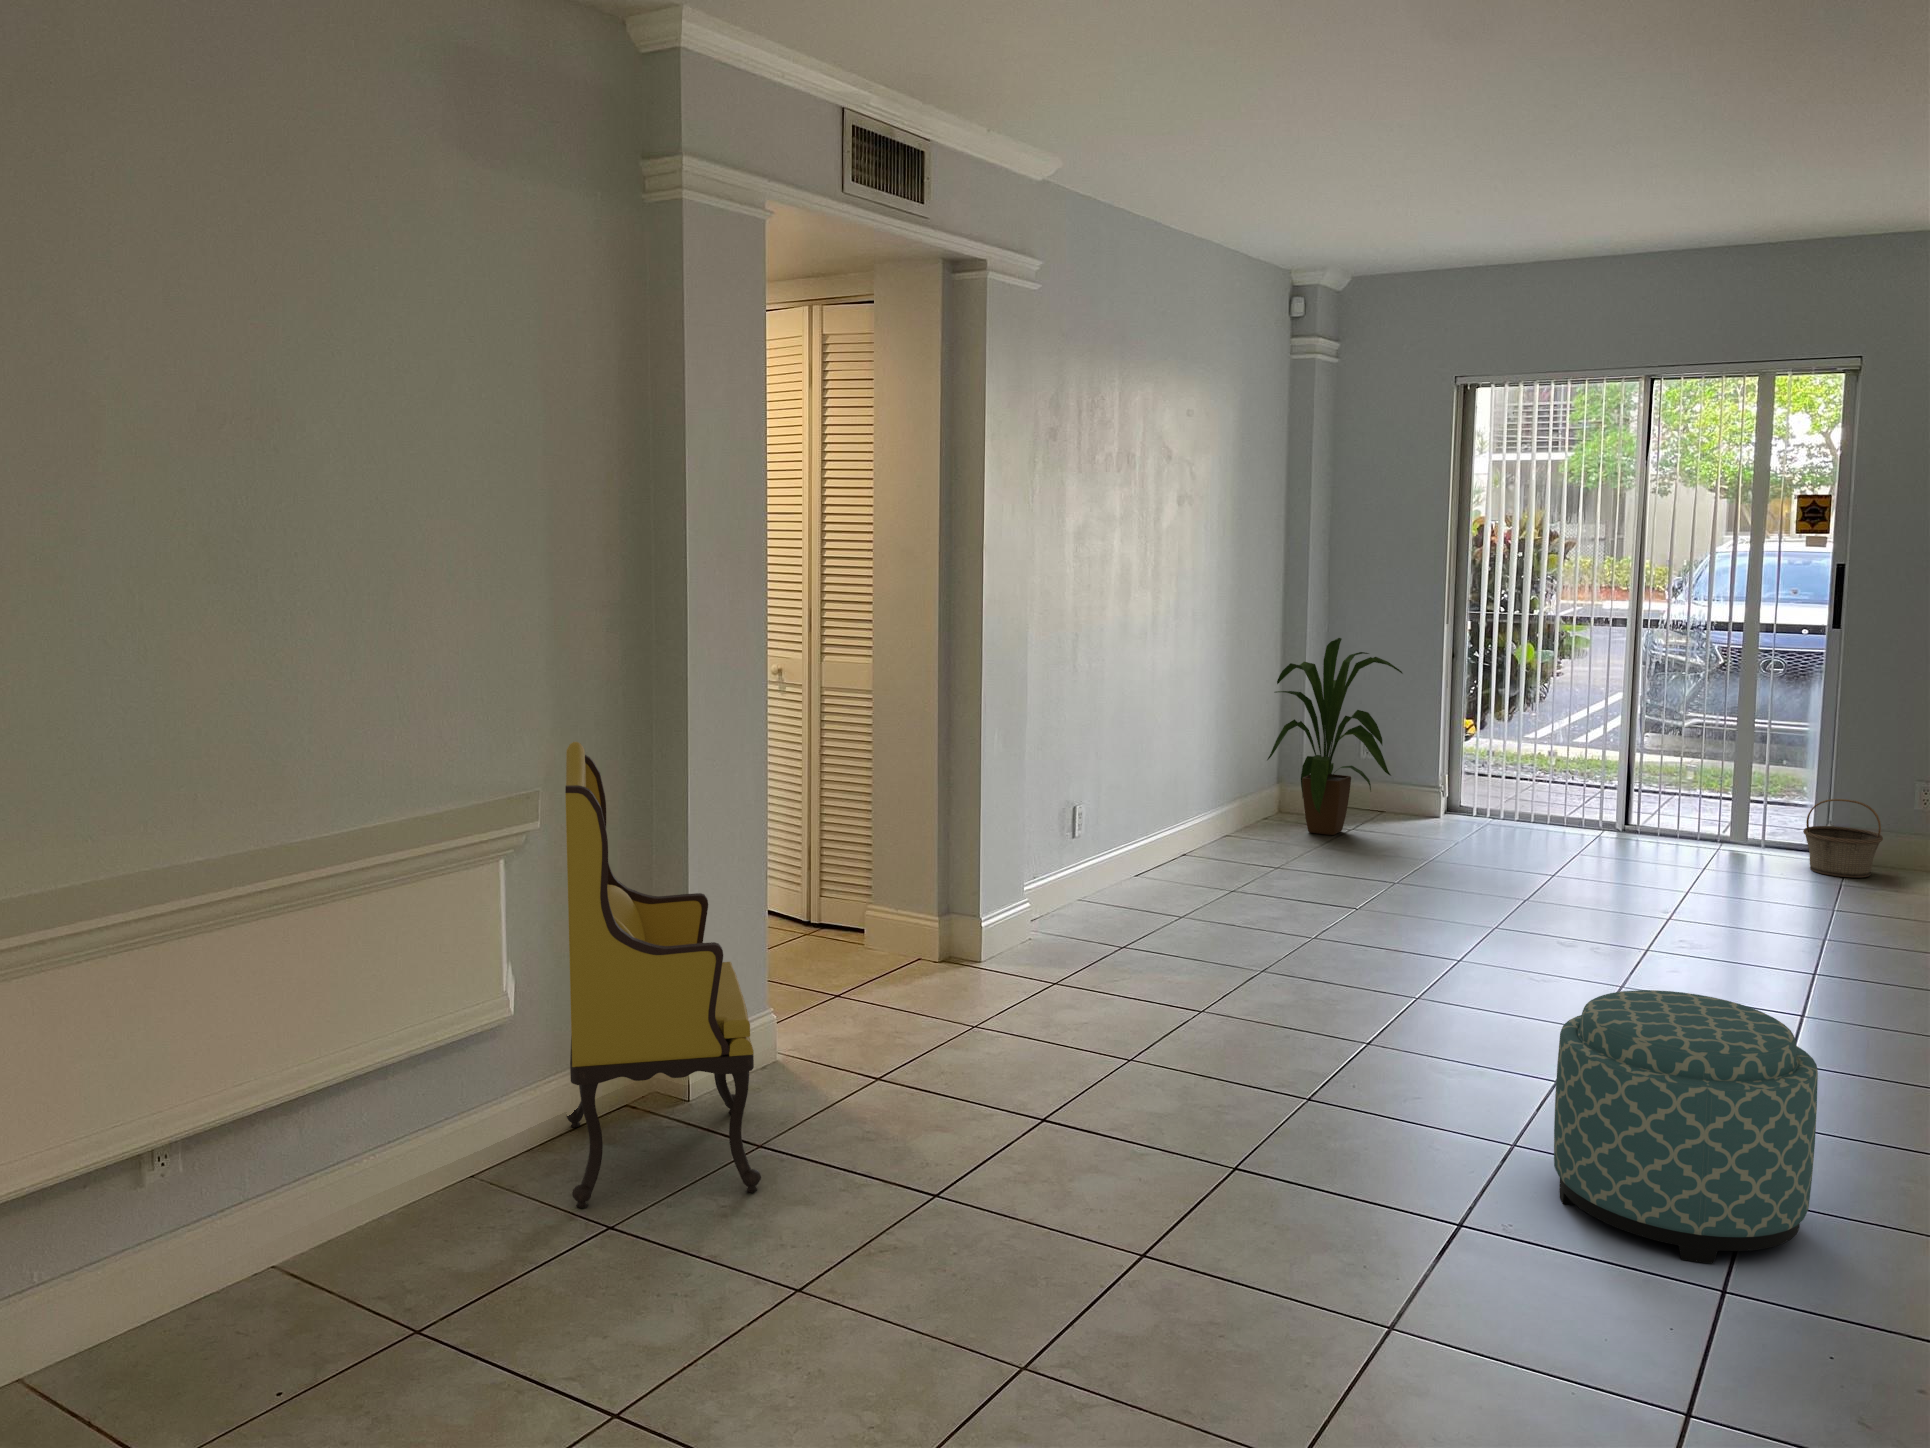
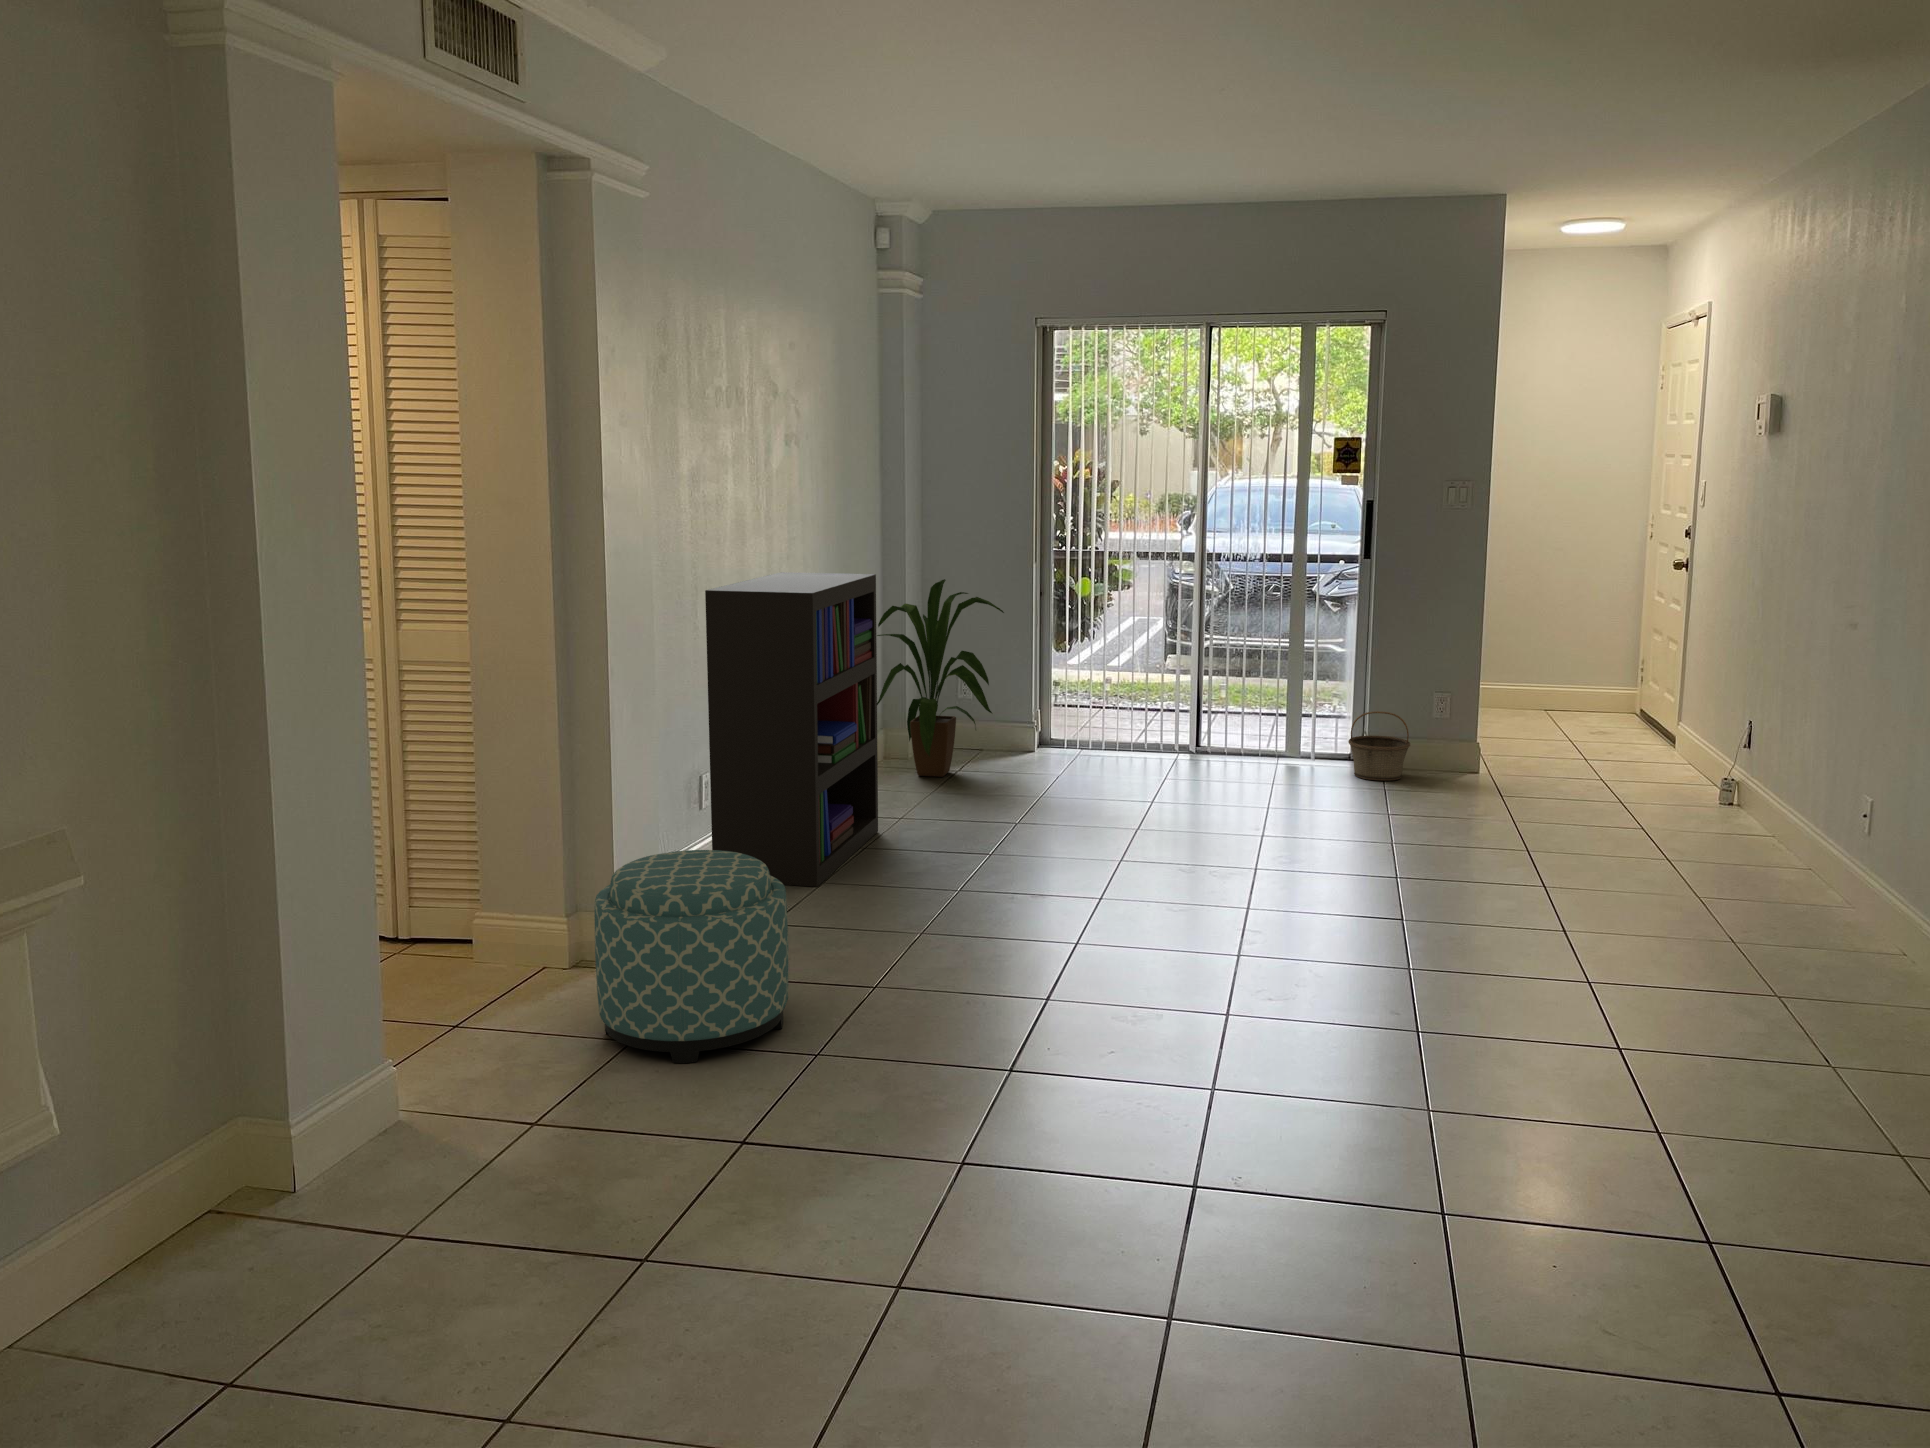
bookshelf: none [1083,625,1258,920] -> present [705,572,878,887]
armchair: present [565,742,761,1208] -> none [98,773,422,1391]
ottoman: present [1554,990,1818,1263] -> present [594,850,788,1063]

